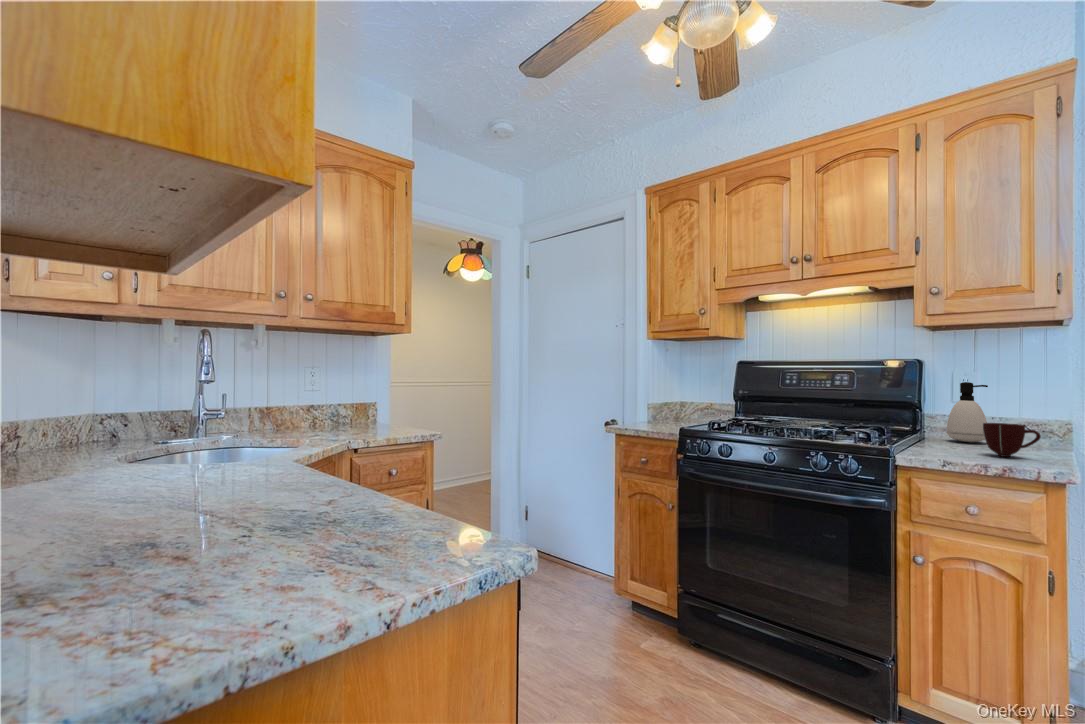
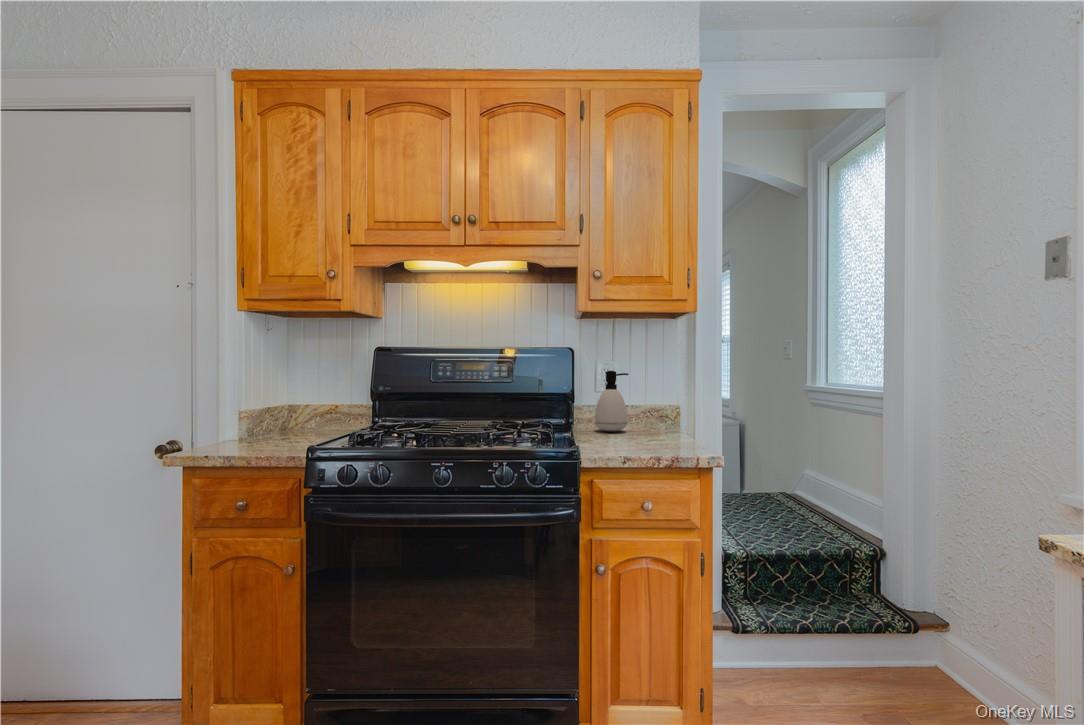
mug: present [983,423,1041,457] -> none [643,411,687,445]

